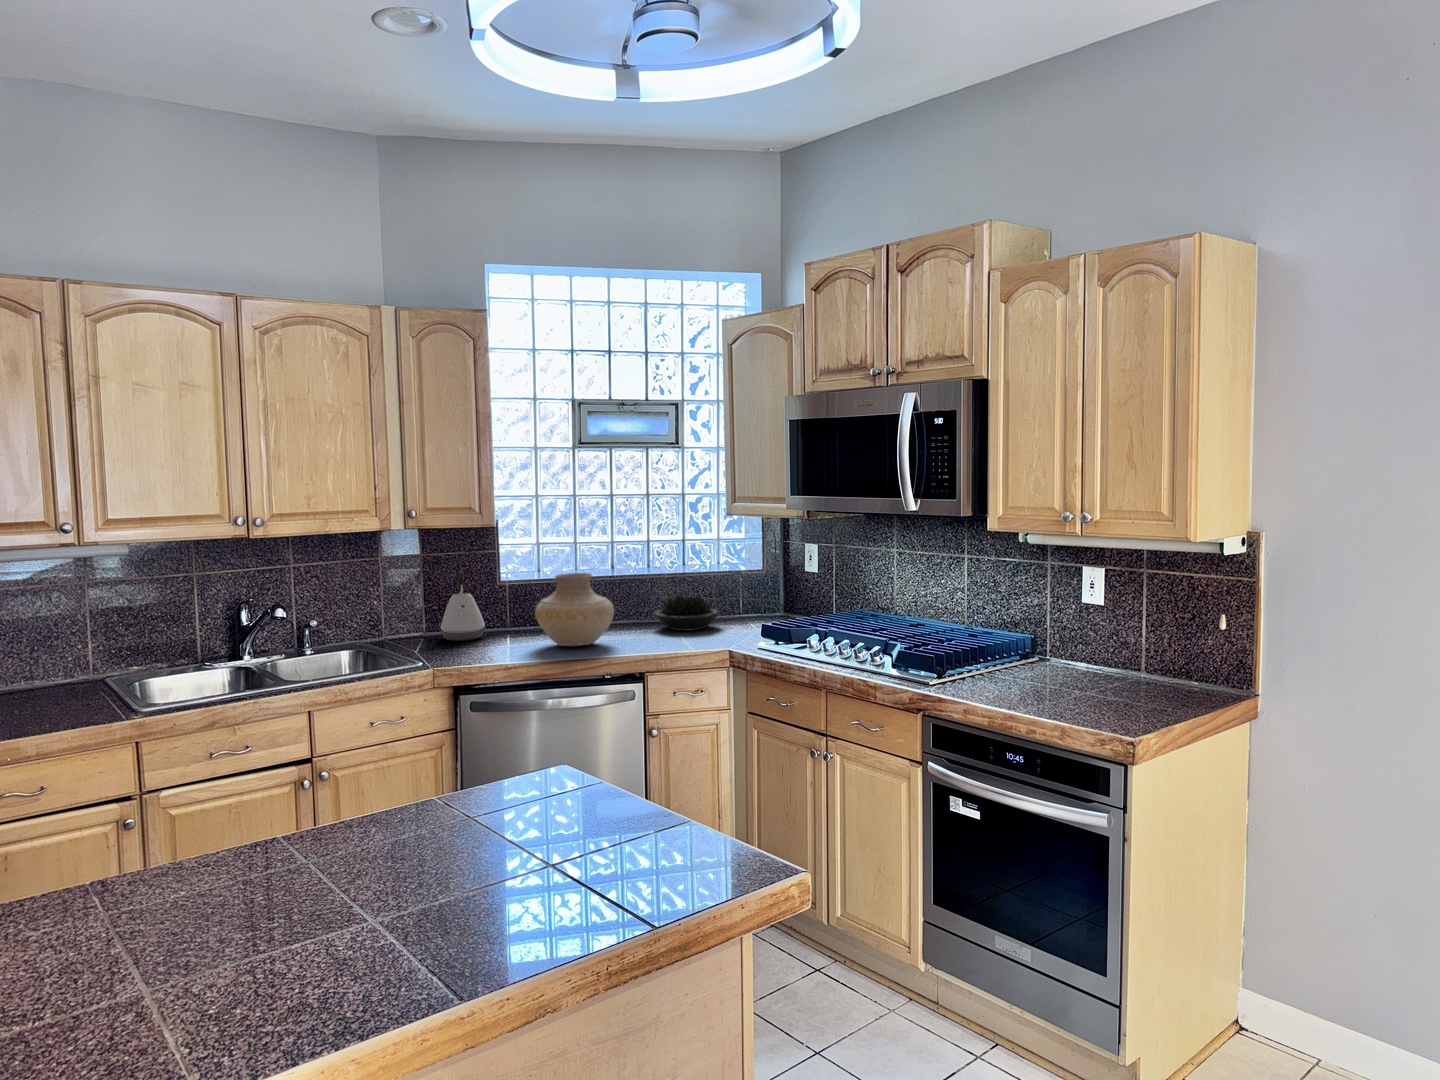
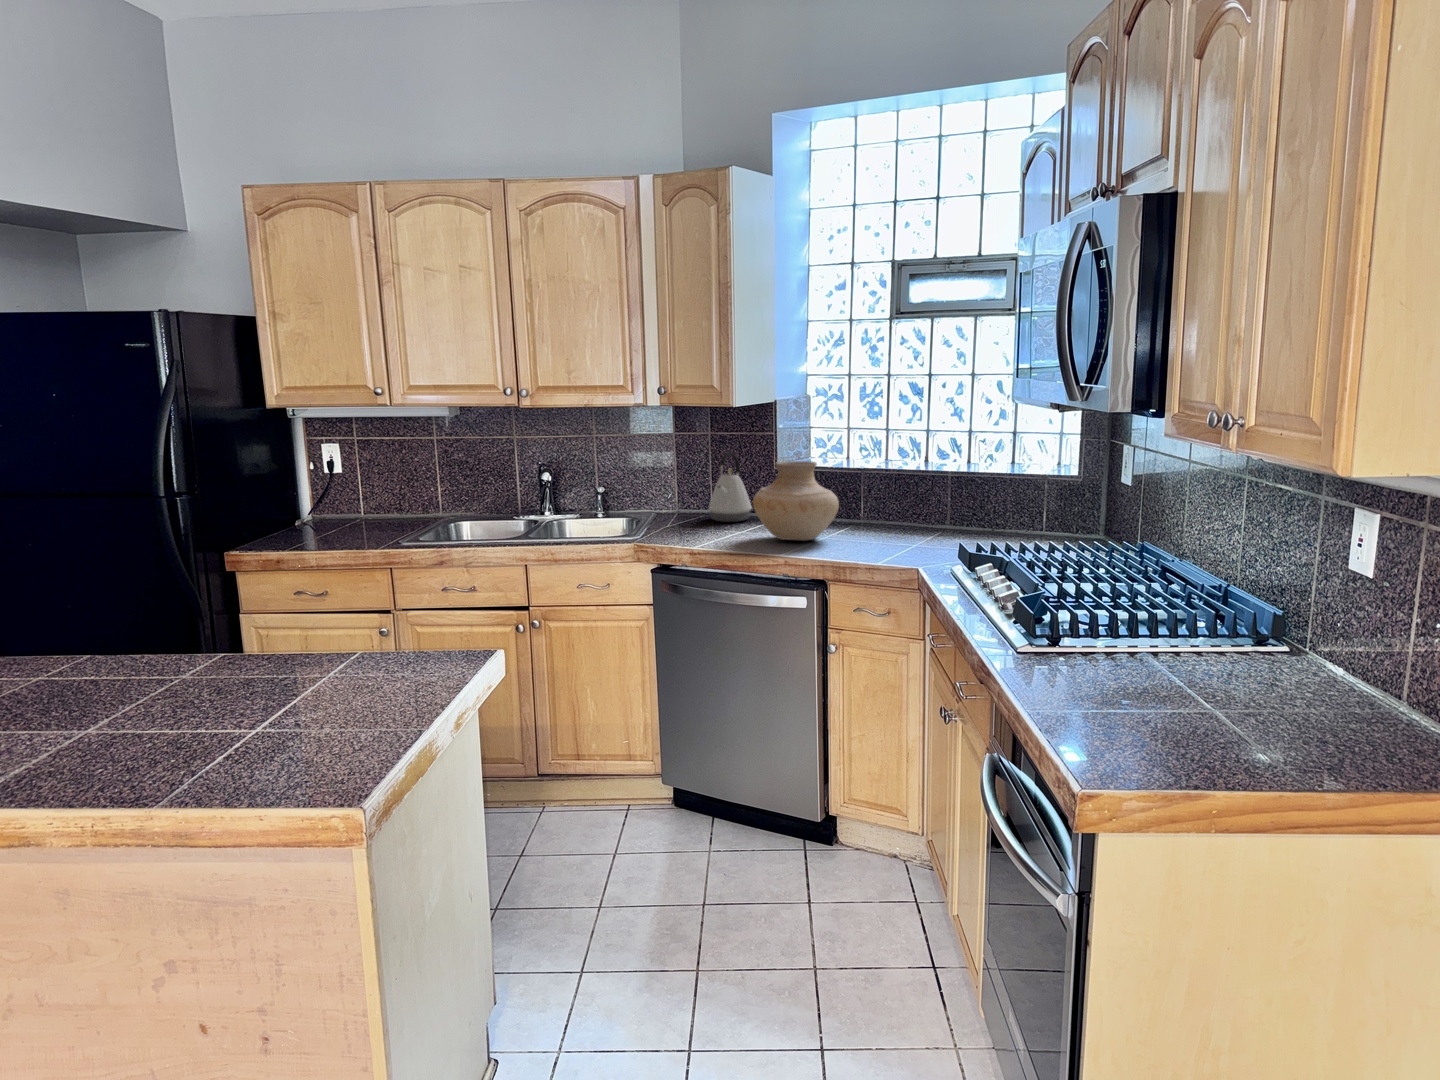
succulent plant: present [654,595,719,631] -> none [910,497,990,541]

